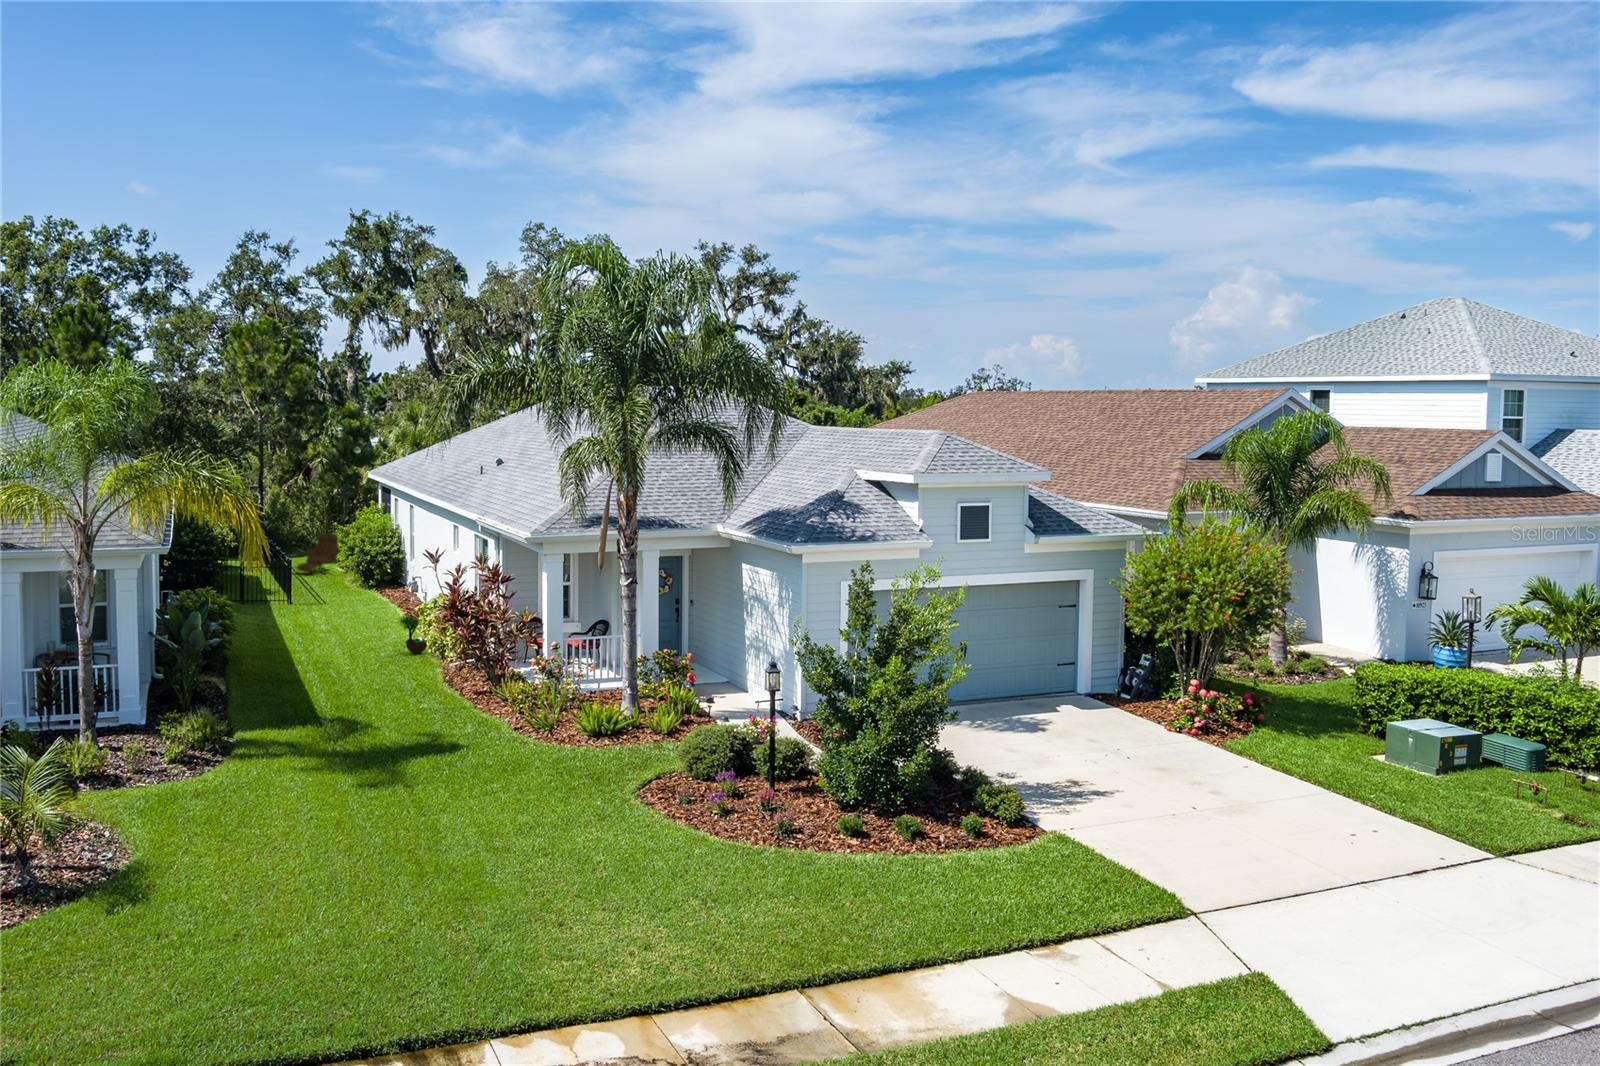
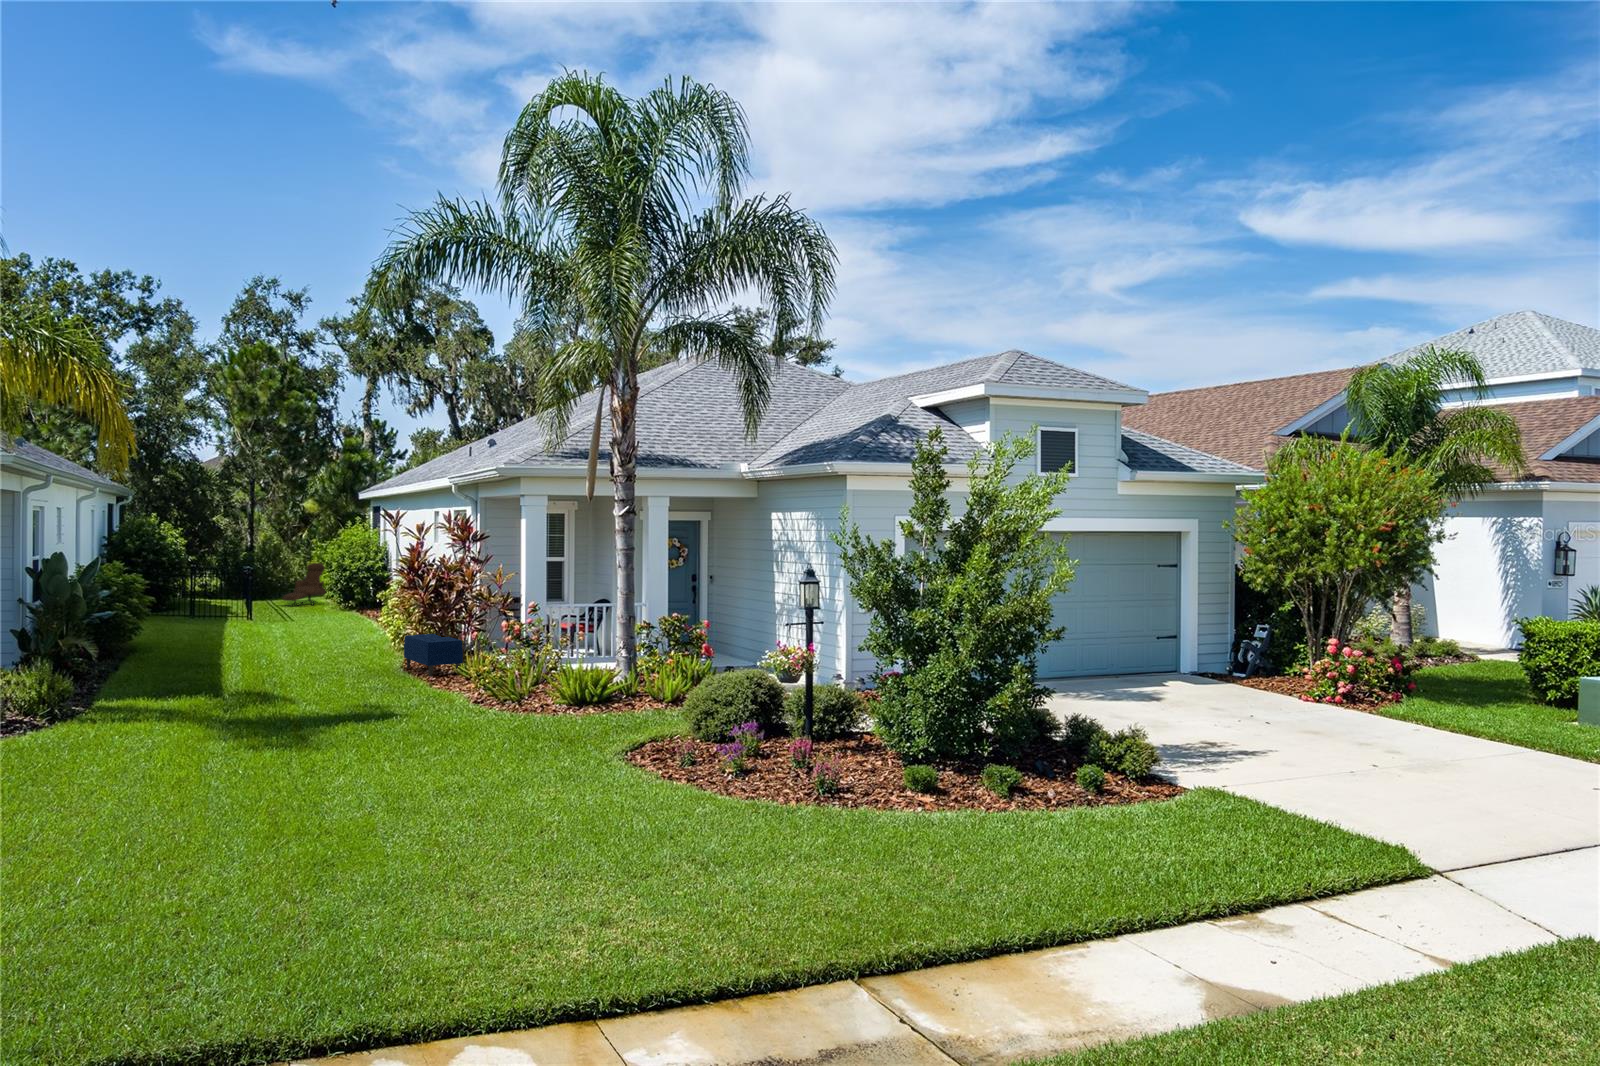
potted tree: present [399,615,427,654] -> none [364,603,398,654]
bench: none [439,645,490,687] -> present [404,634,463,677]

